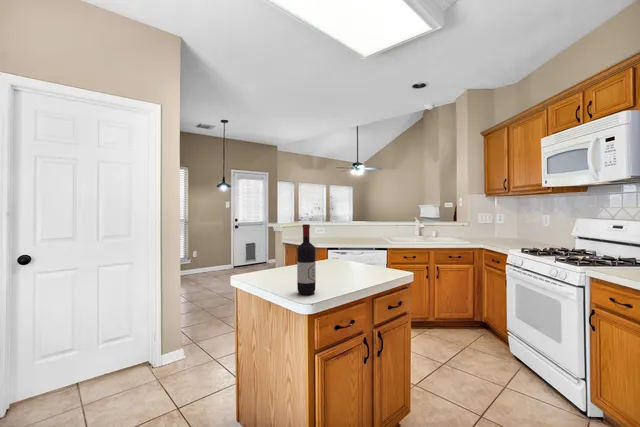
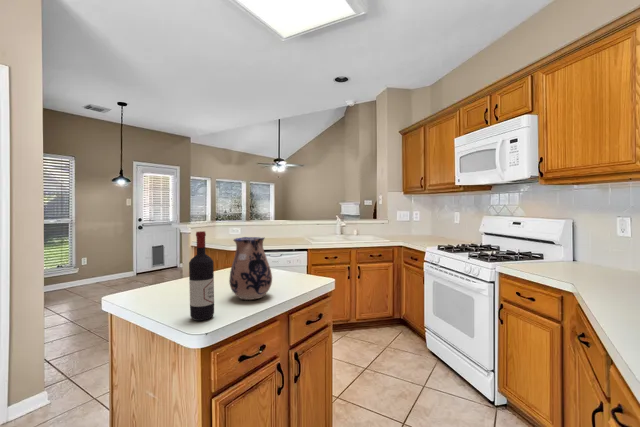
ceramic pitcher: none [325,231,360,283] -> present [229,237,272,300]

